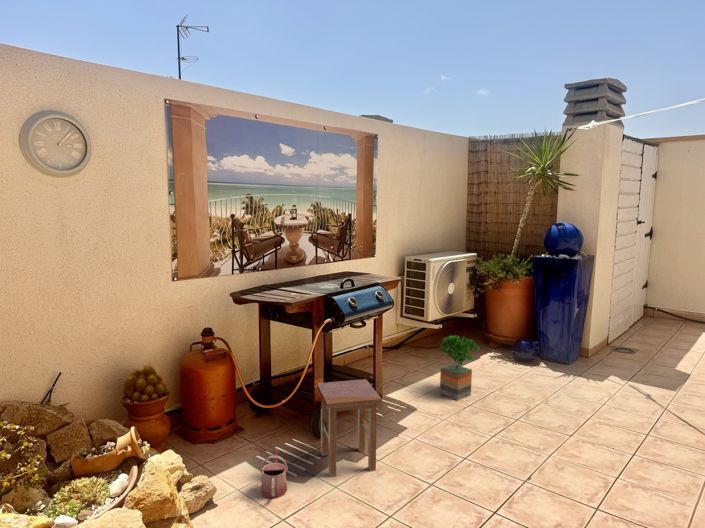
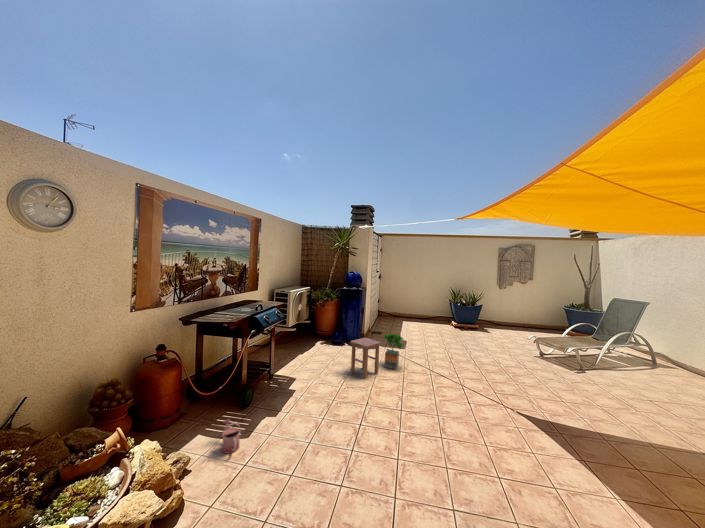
potted tree: present [440,336,479,400] -> present [384,334,404,369]
stool: present [317,379,381,477] -> present [350,338,381,379]

